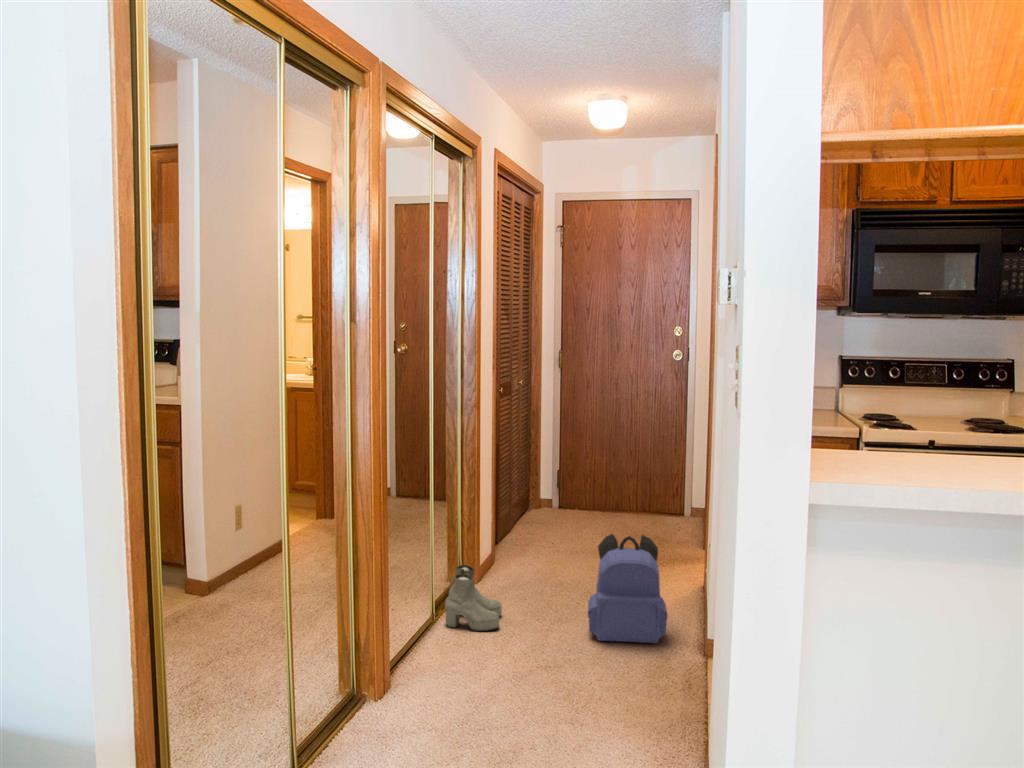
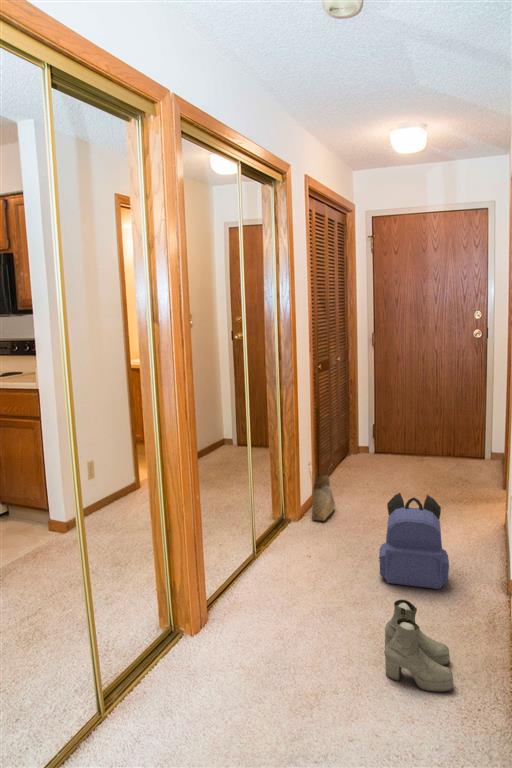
woven basket: none [492,508,523,582] -> present [309,464,335,521]
boots: present [445,565,502,631] -> present [385,600,453,692]

